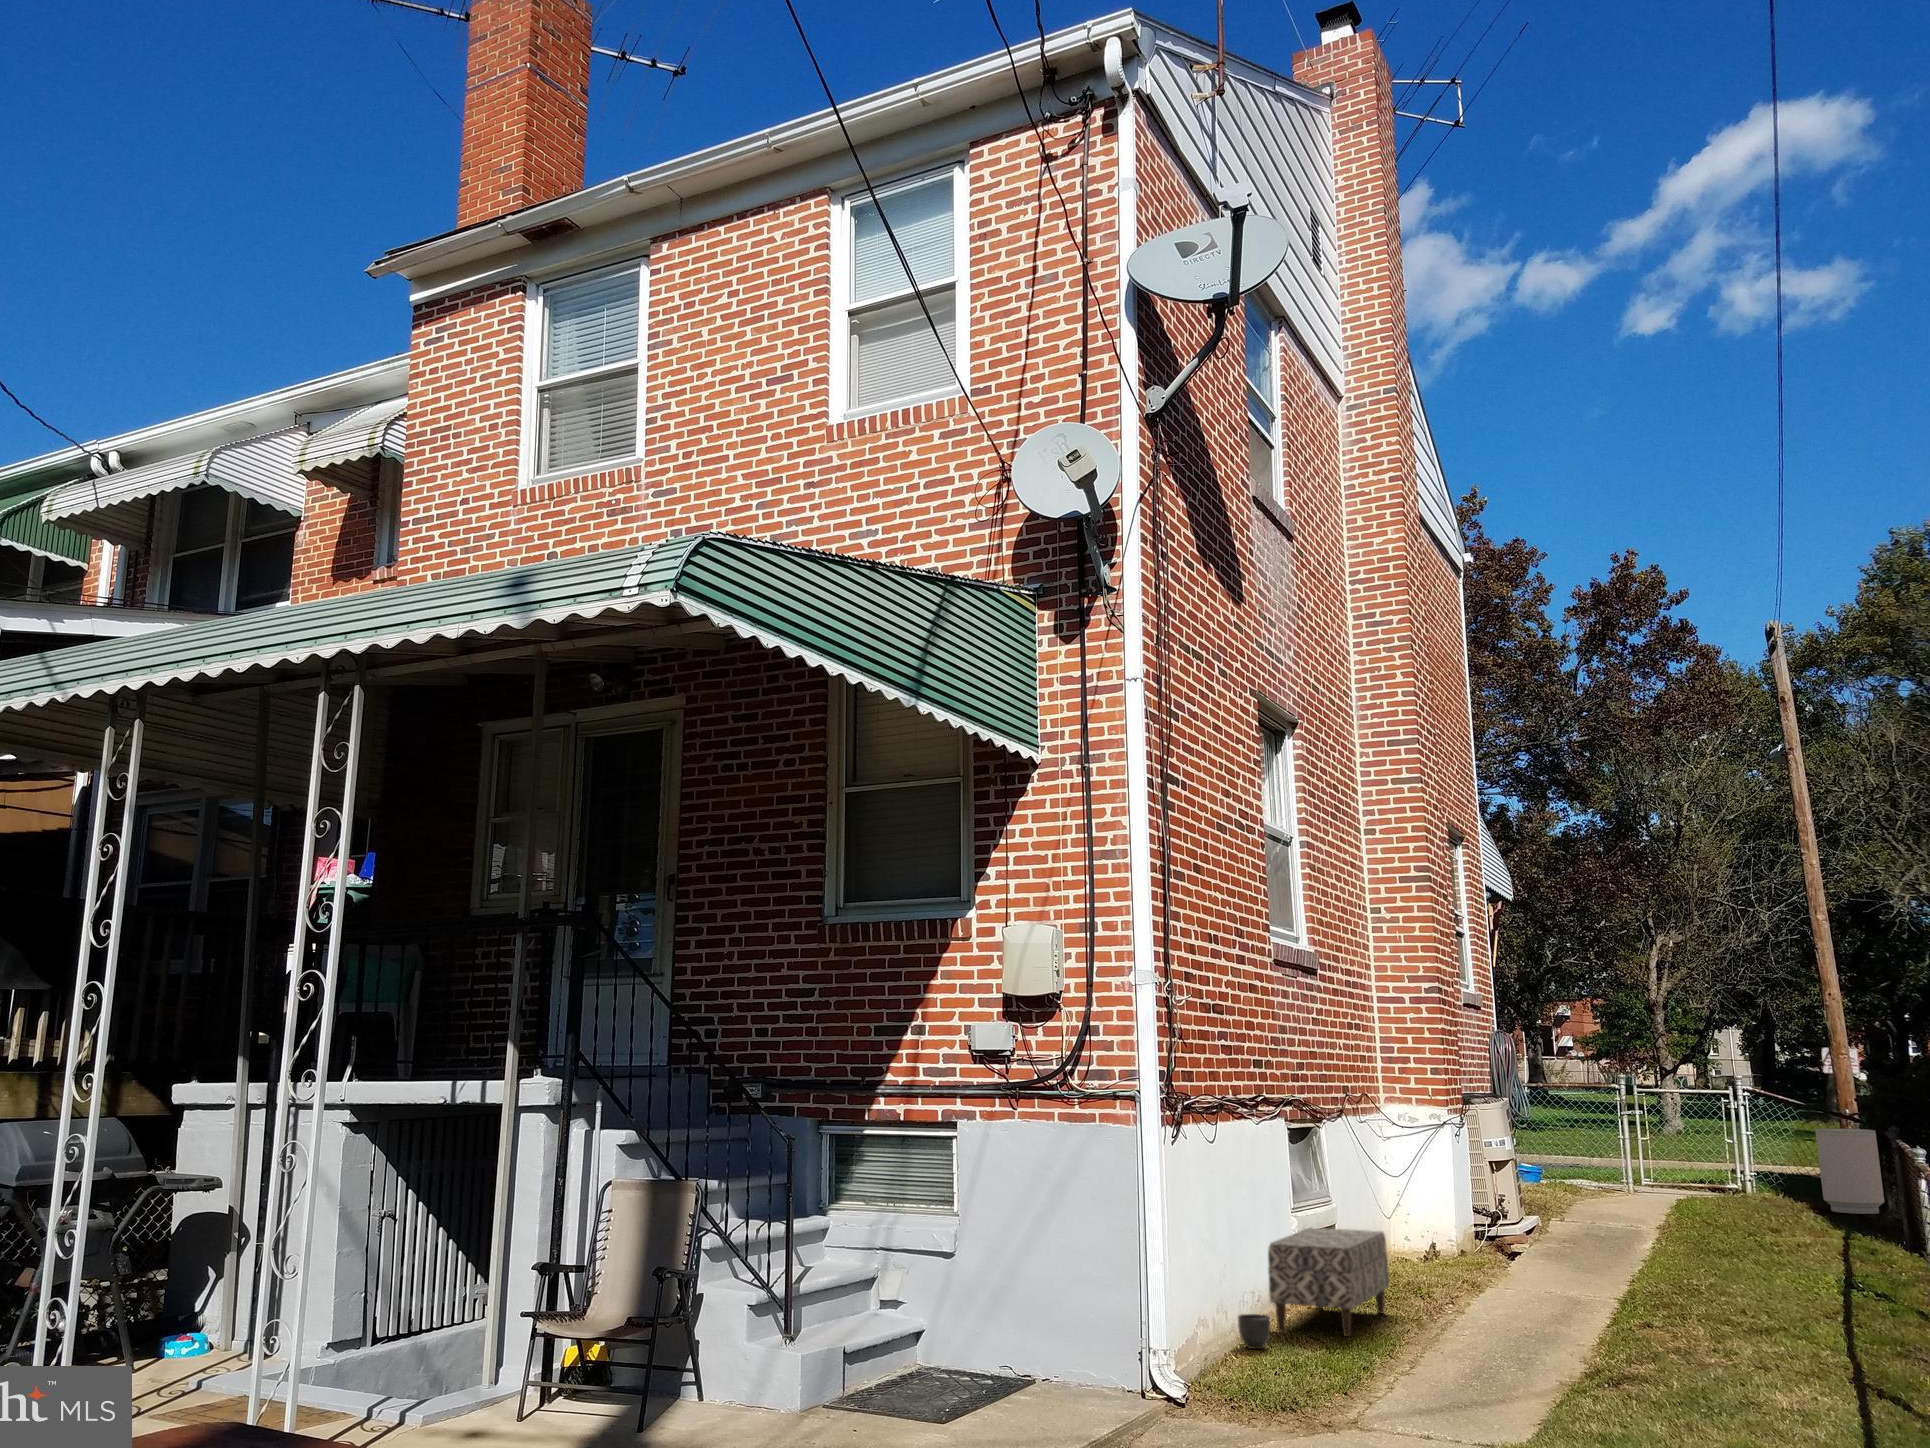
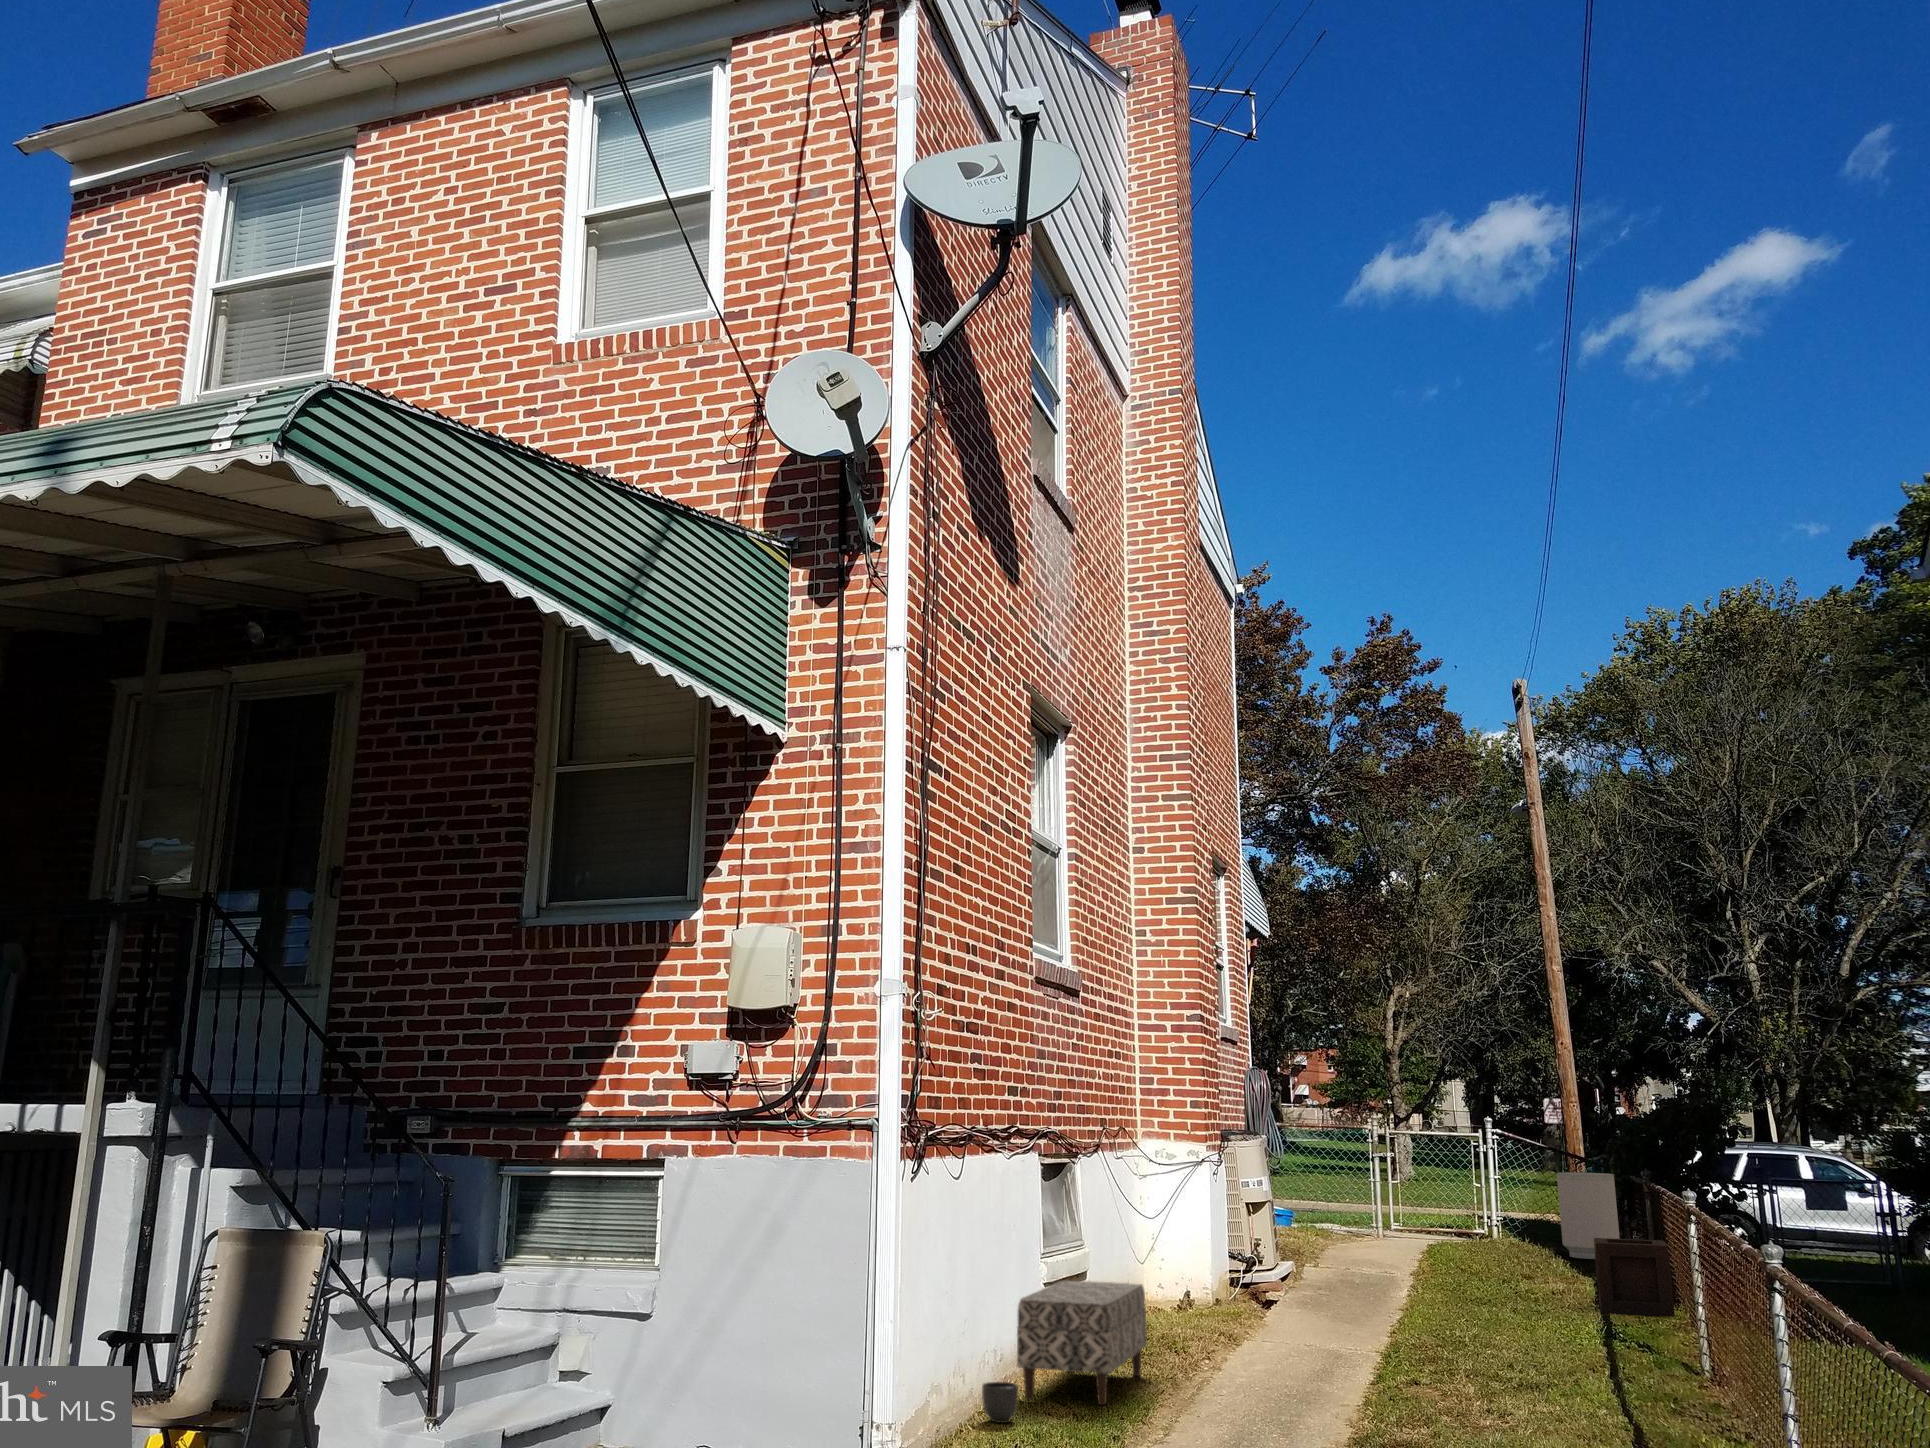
wooden crate: none [1841,1193,1924,1269] -> present [1594,1238,1675,1317]

